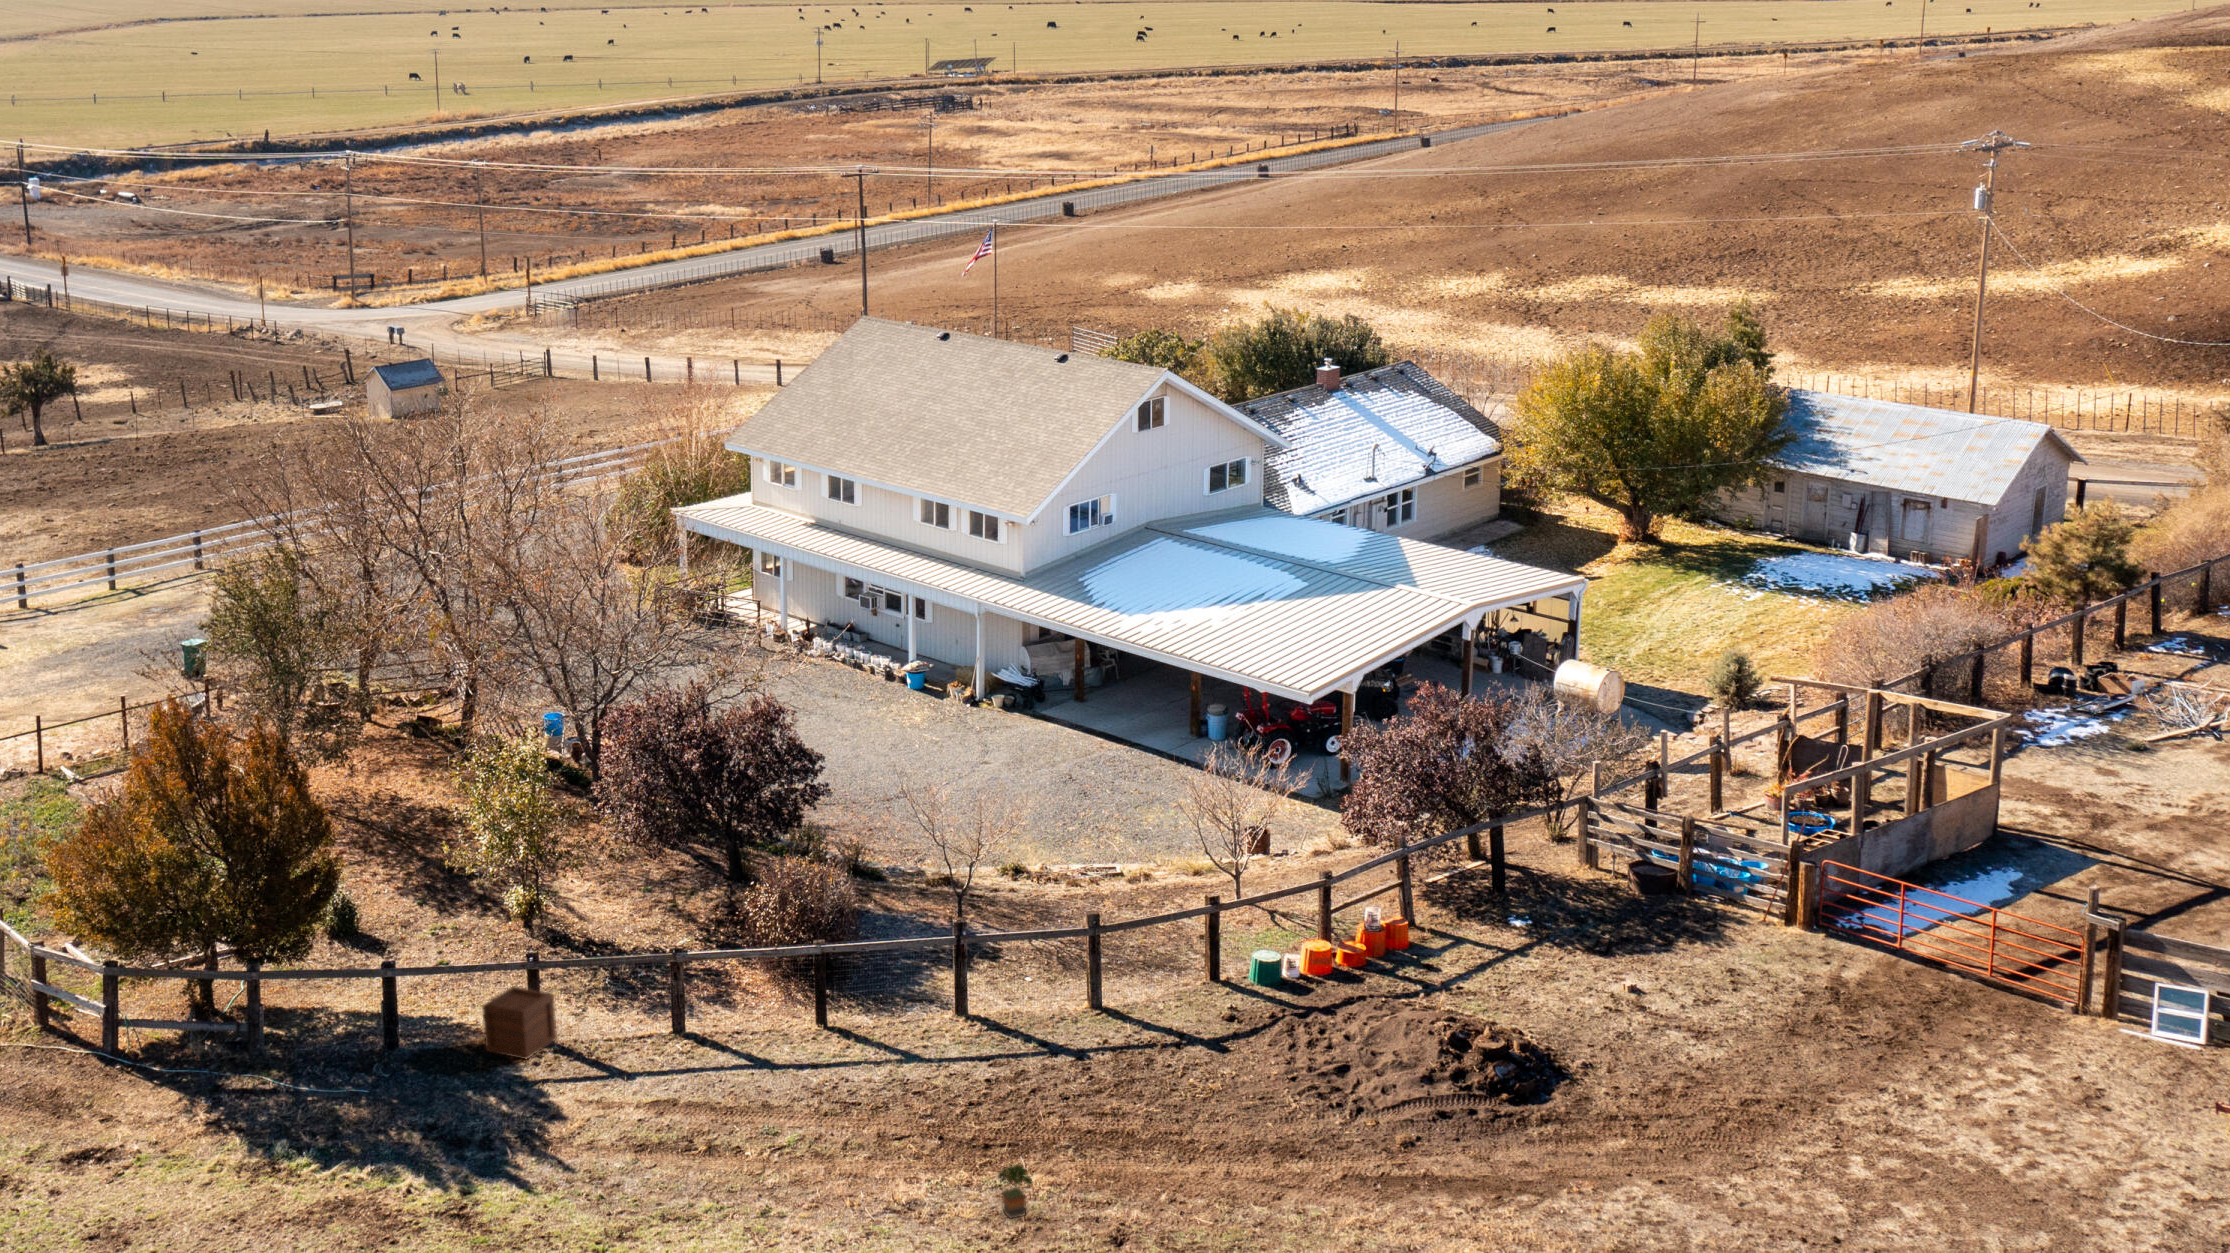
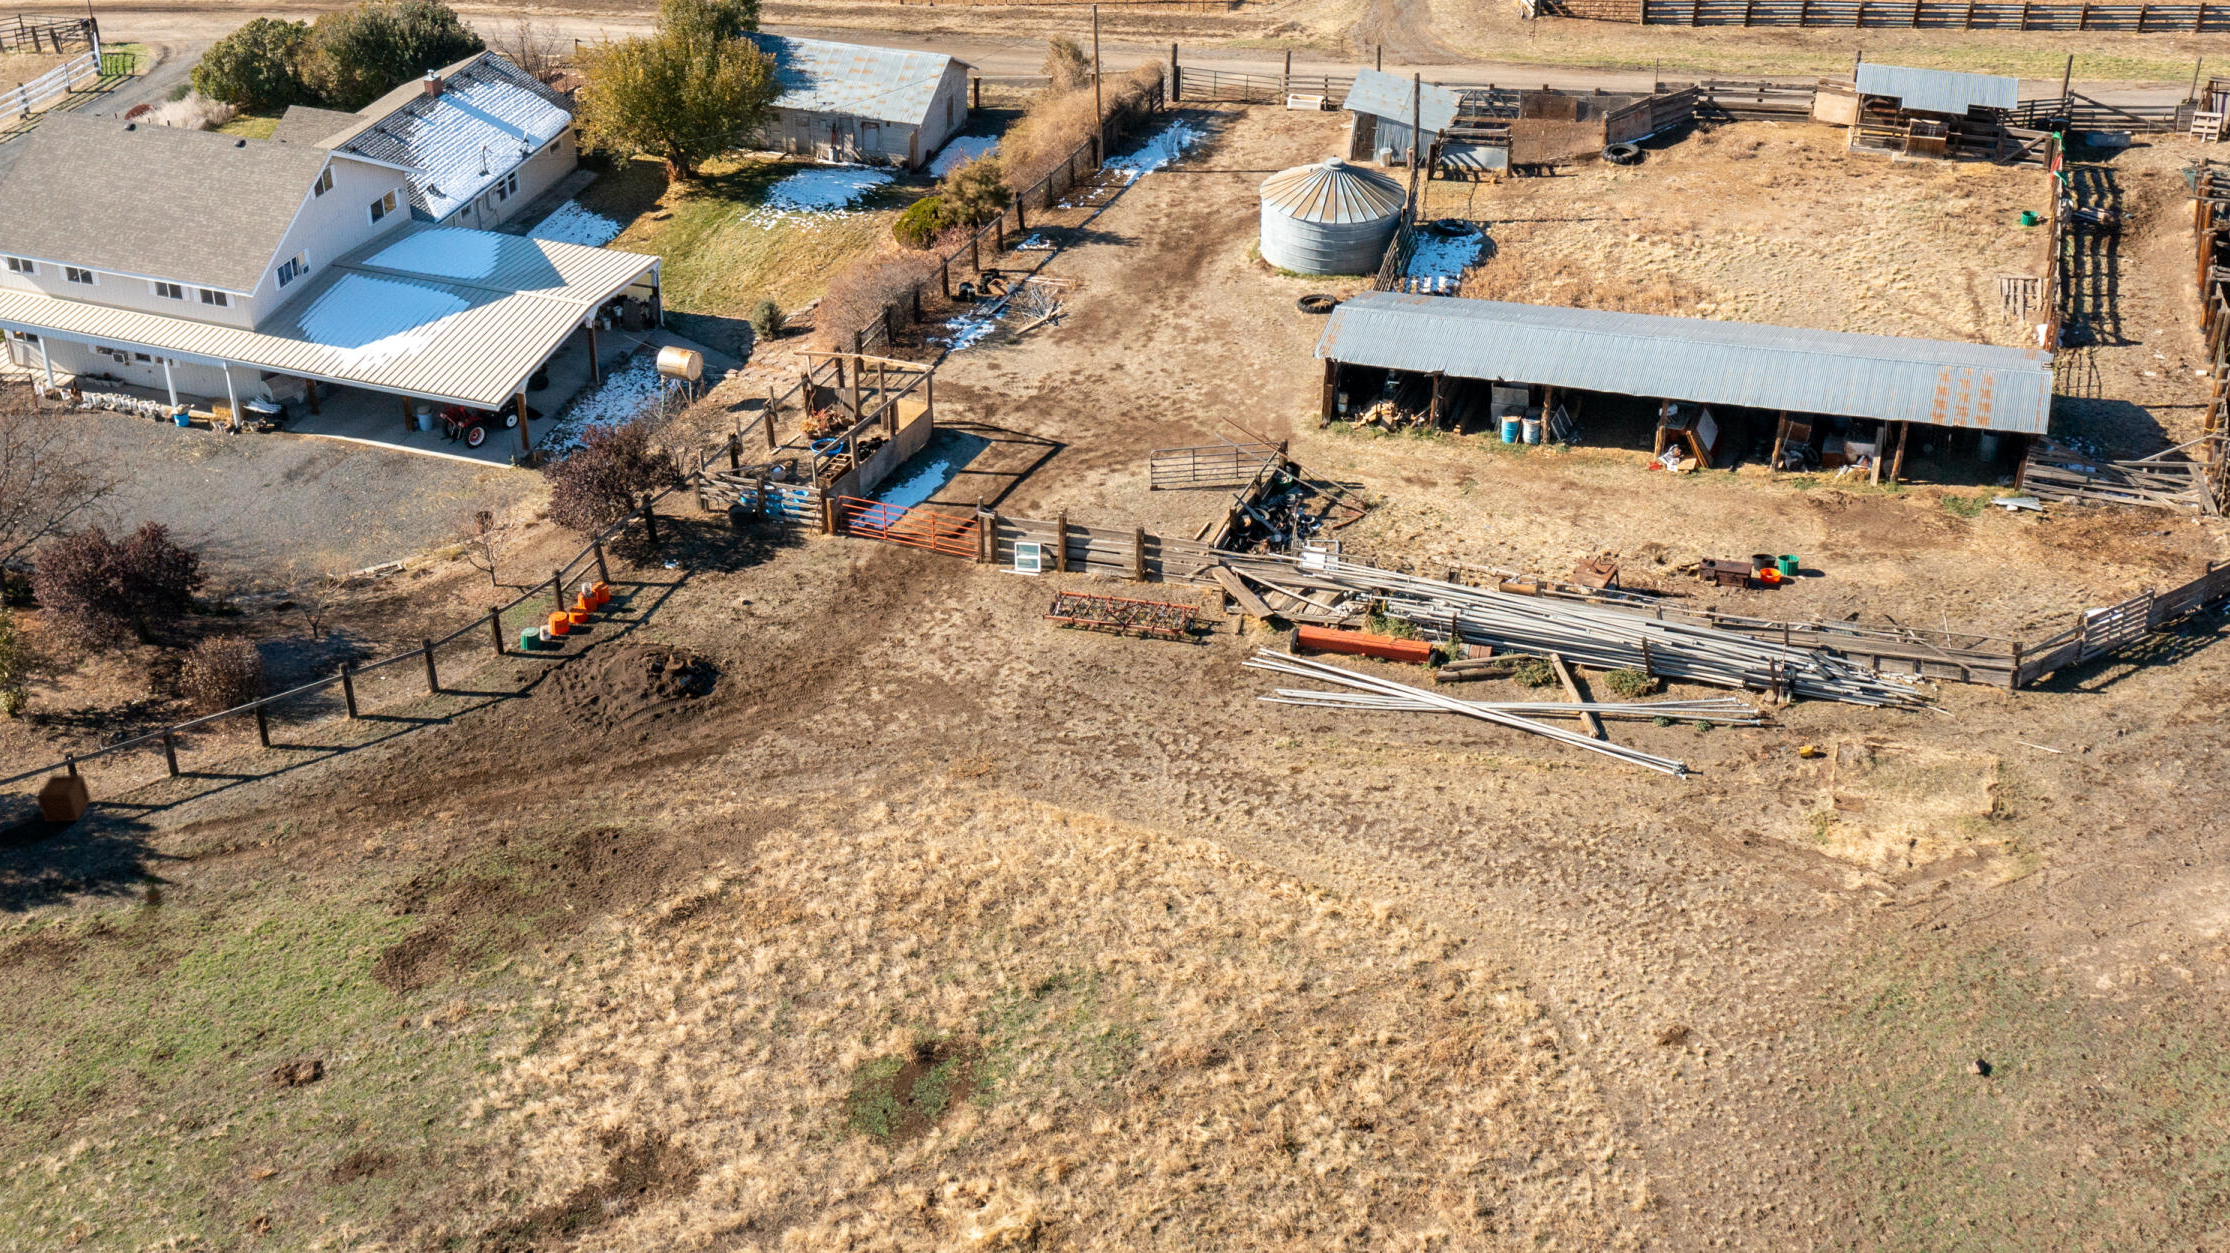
potted tree: present [998,1164,1032,1218] -> present [140,875,162,905]

